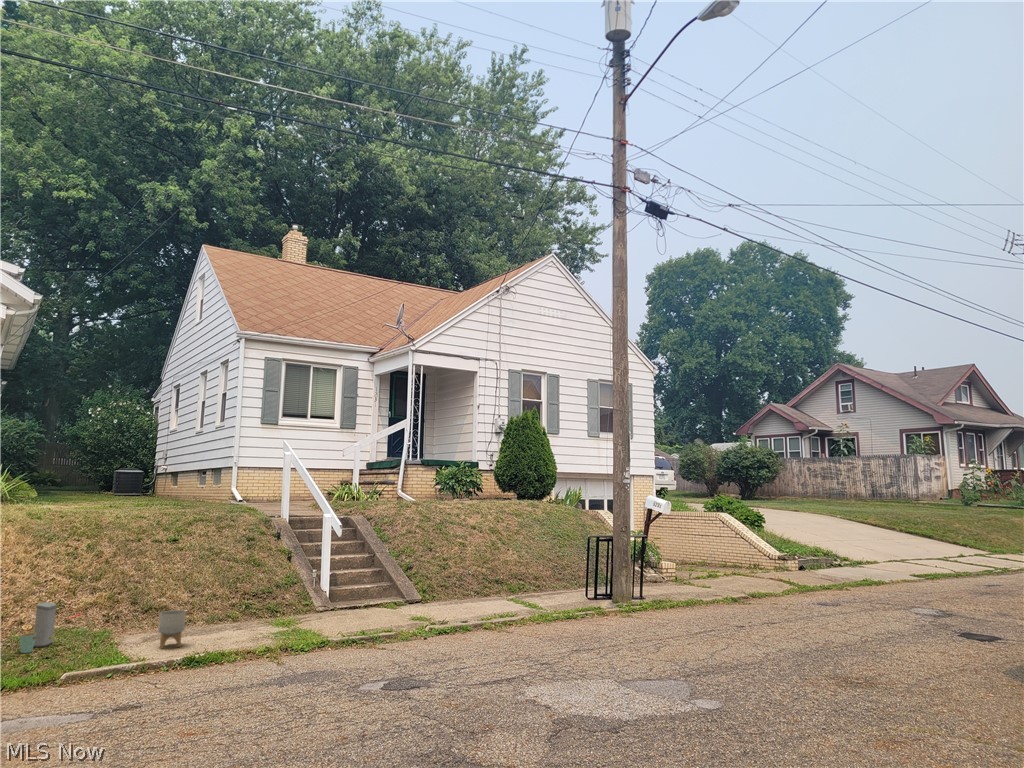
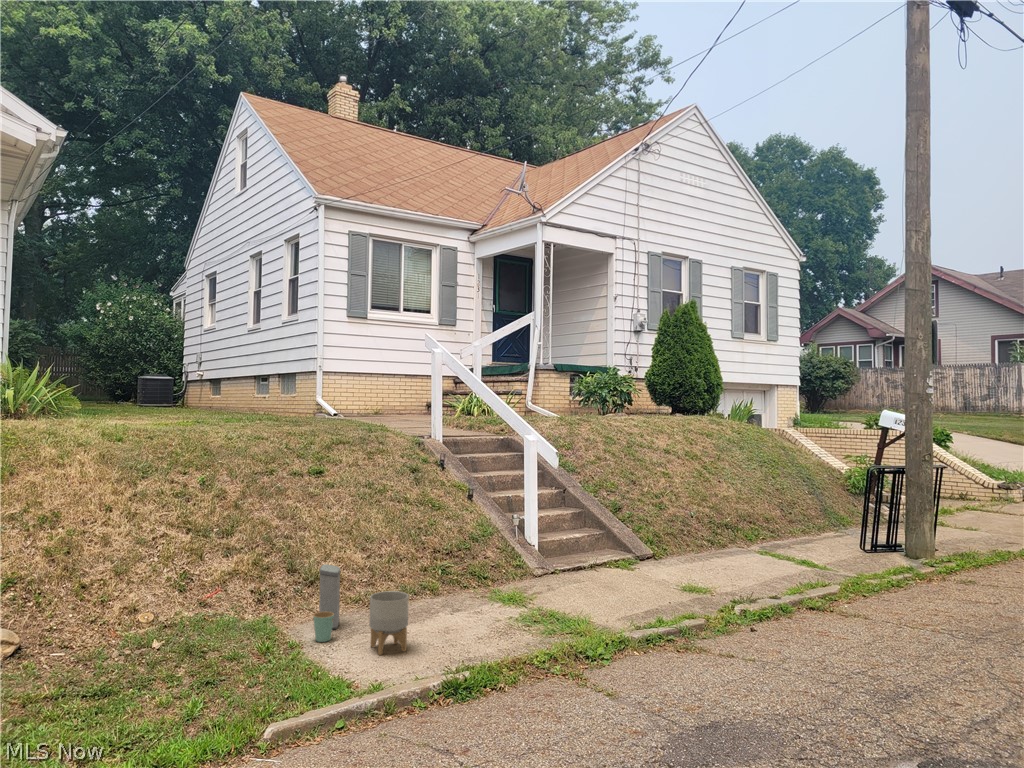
trash can: present [20,602,57,653] -> present [313,564,340,642]

